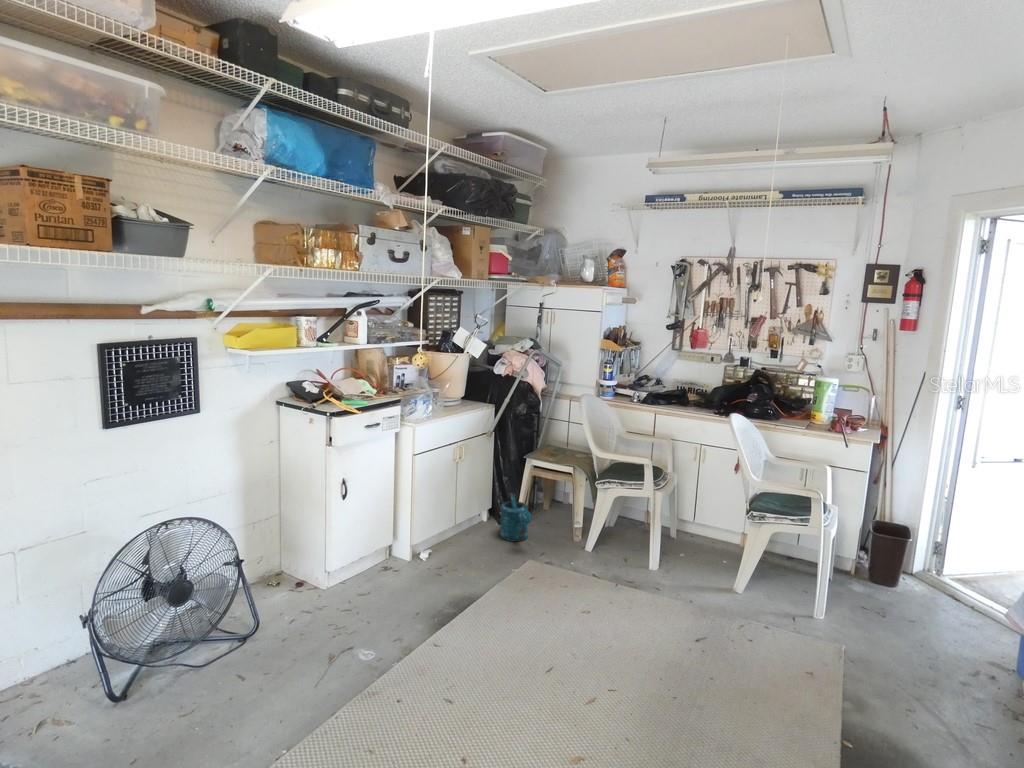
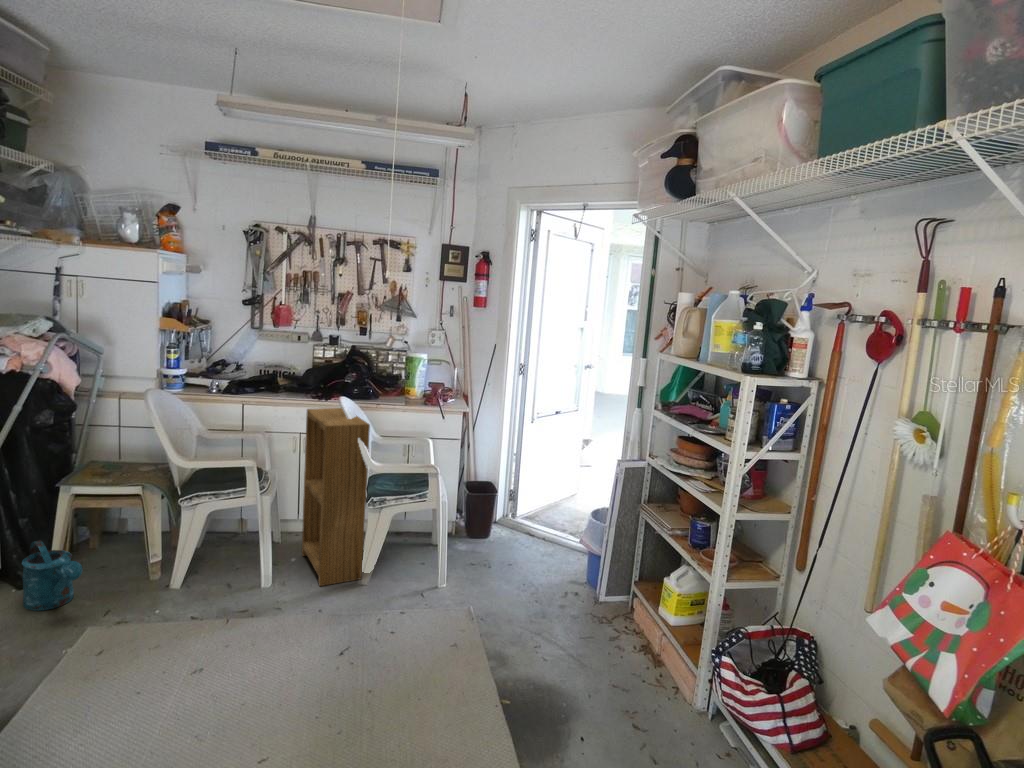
shelving unit: none [691,422,755,587] -> present [302,408,370,586]

